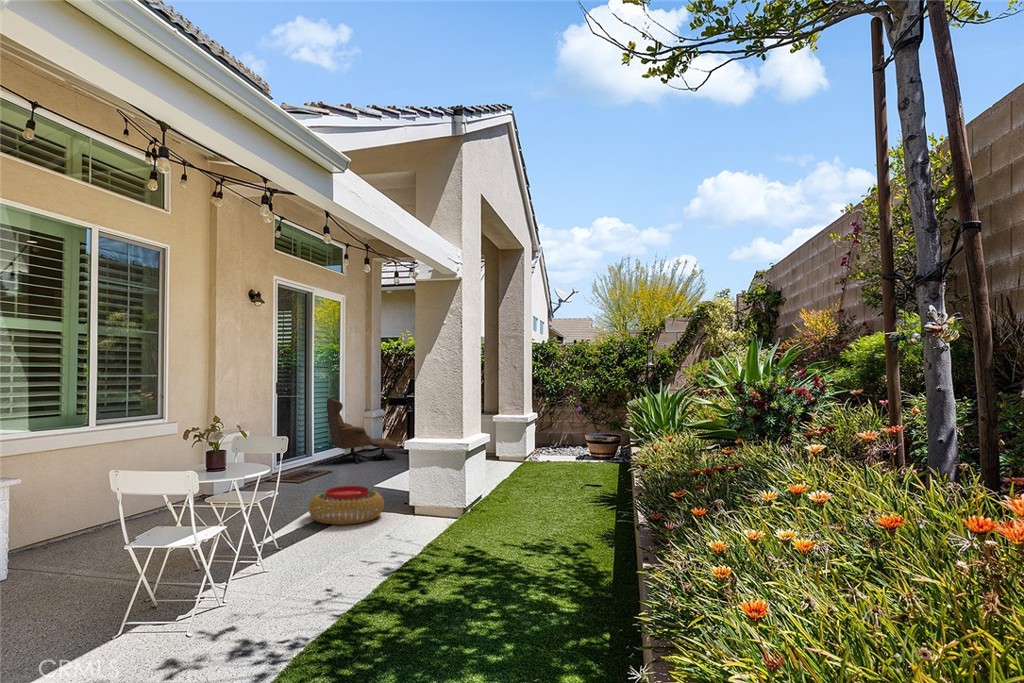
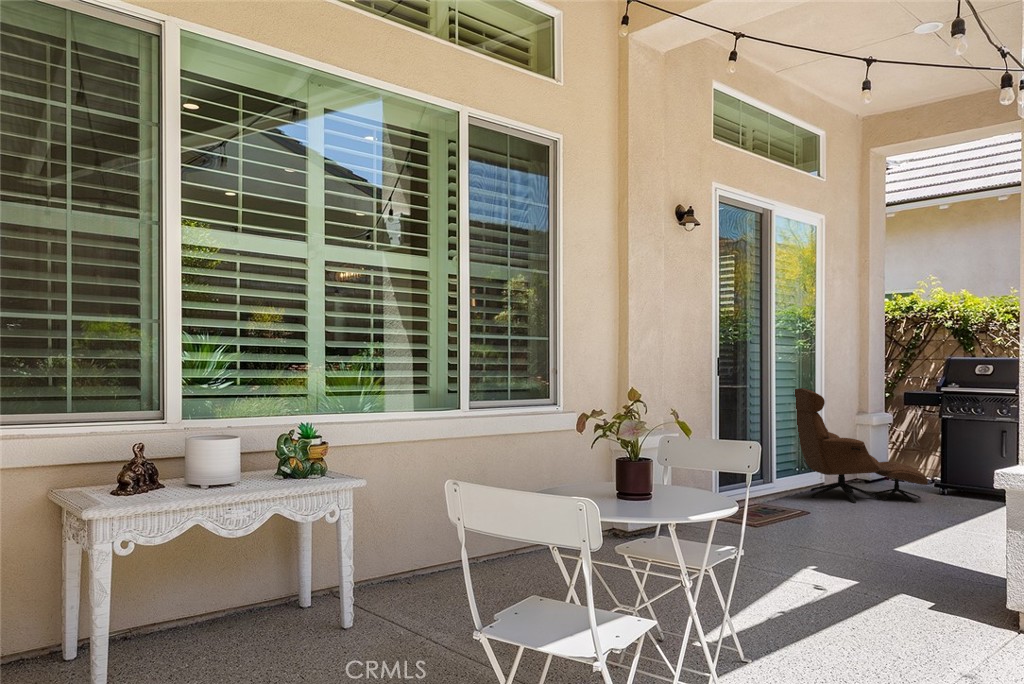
pouf: present [309,486,384,525] -> none [791,549,949,631]

